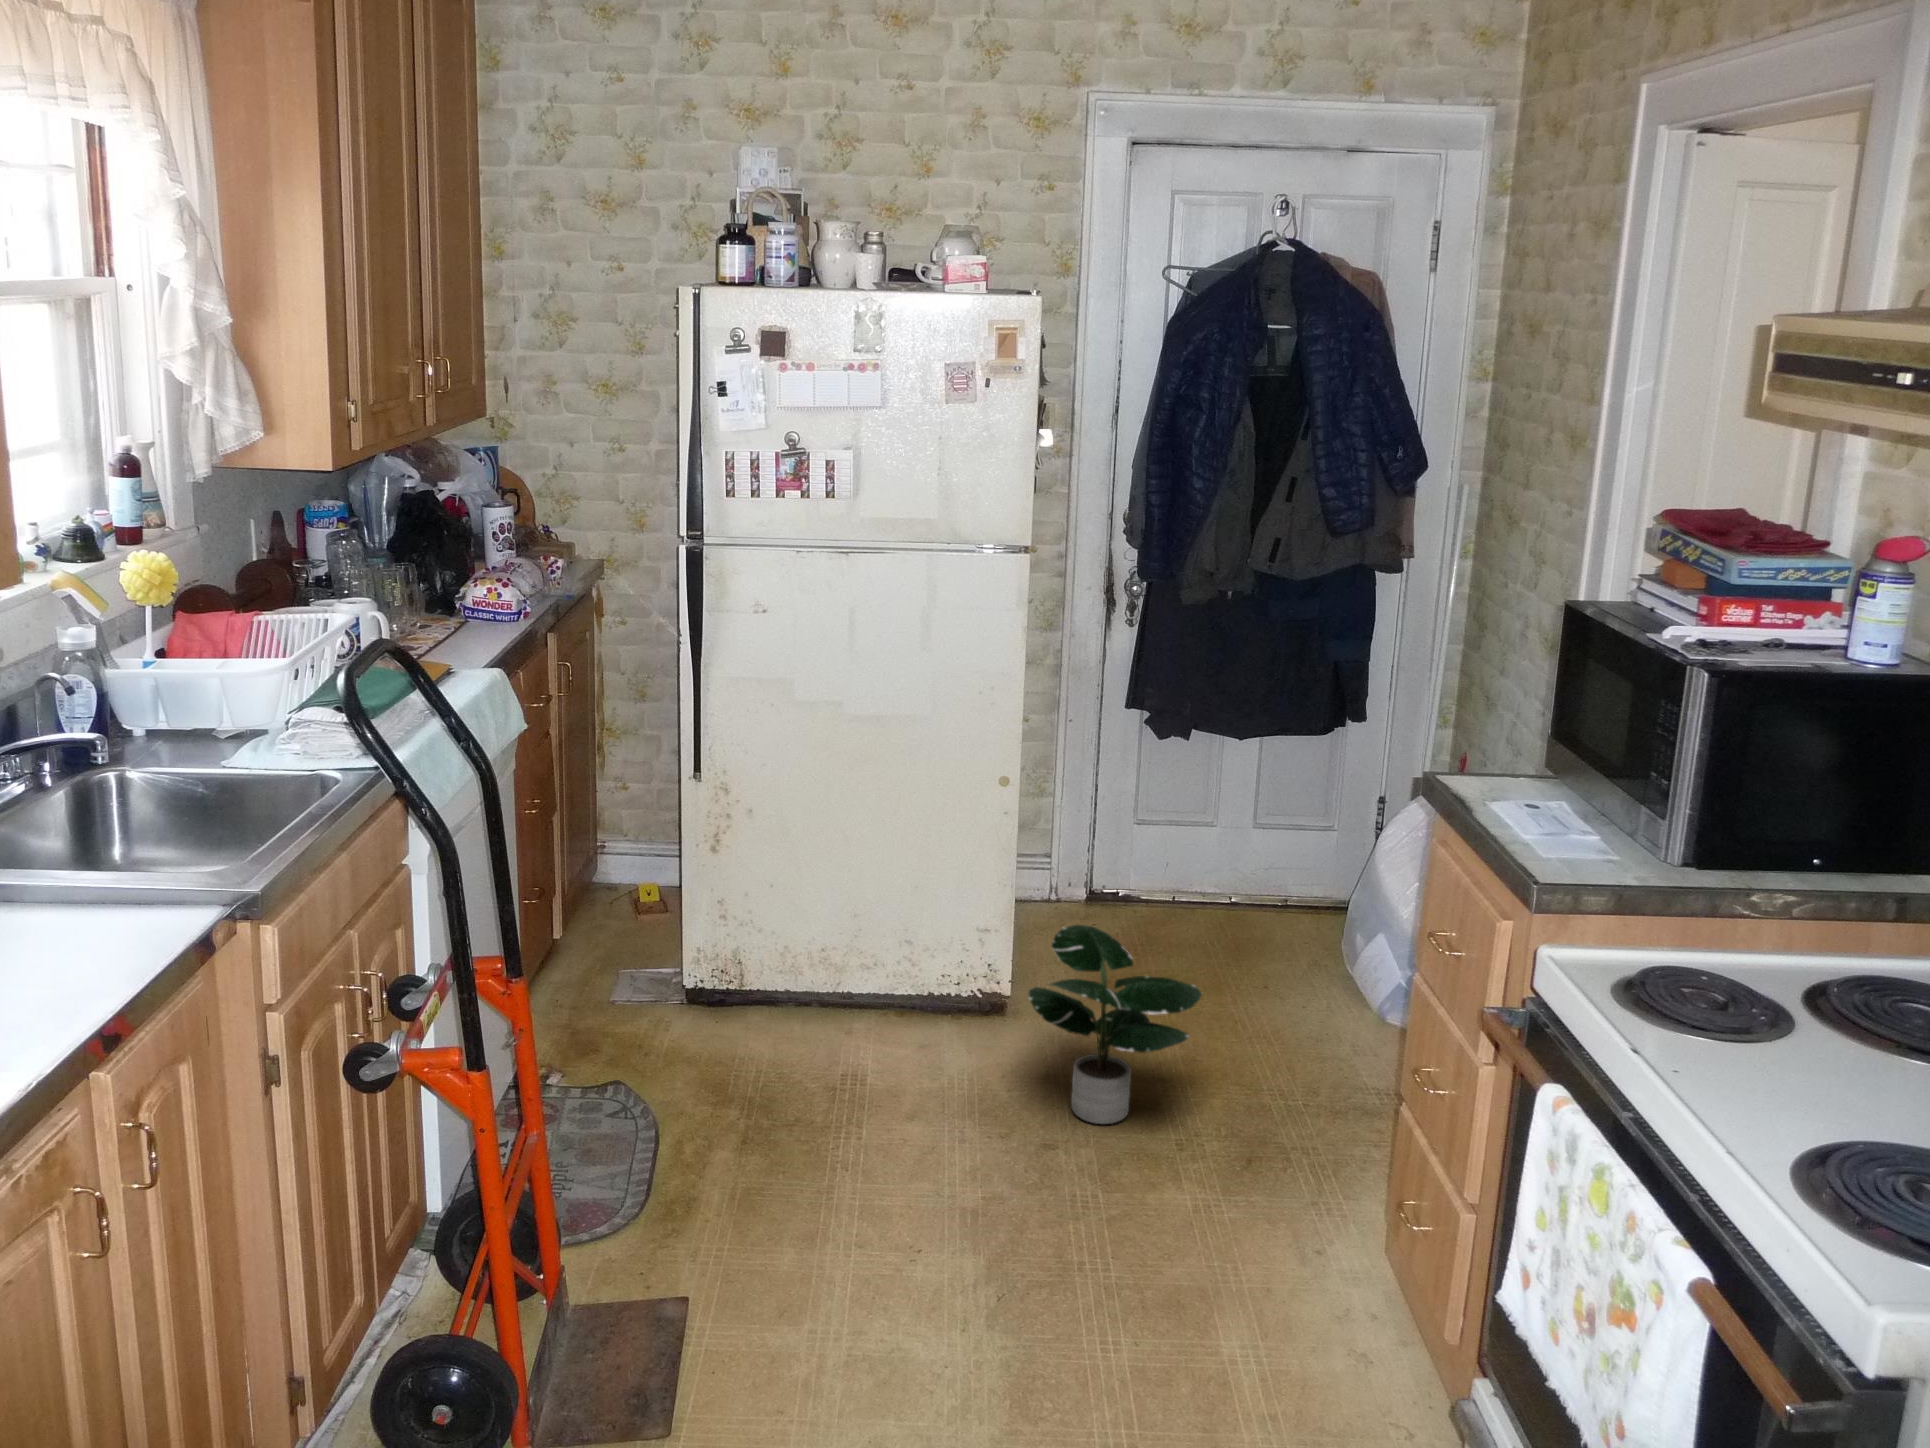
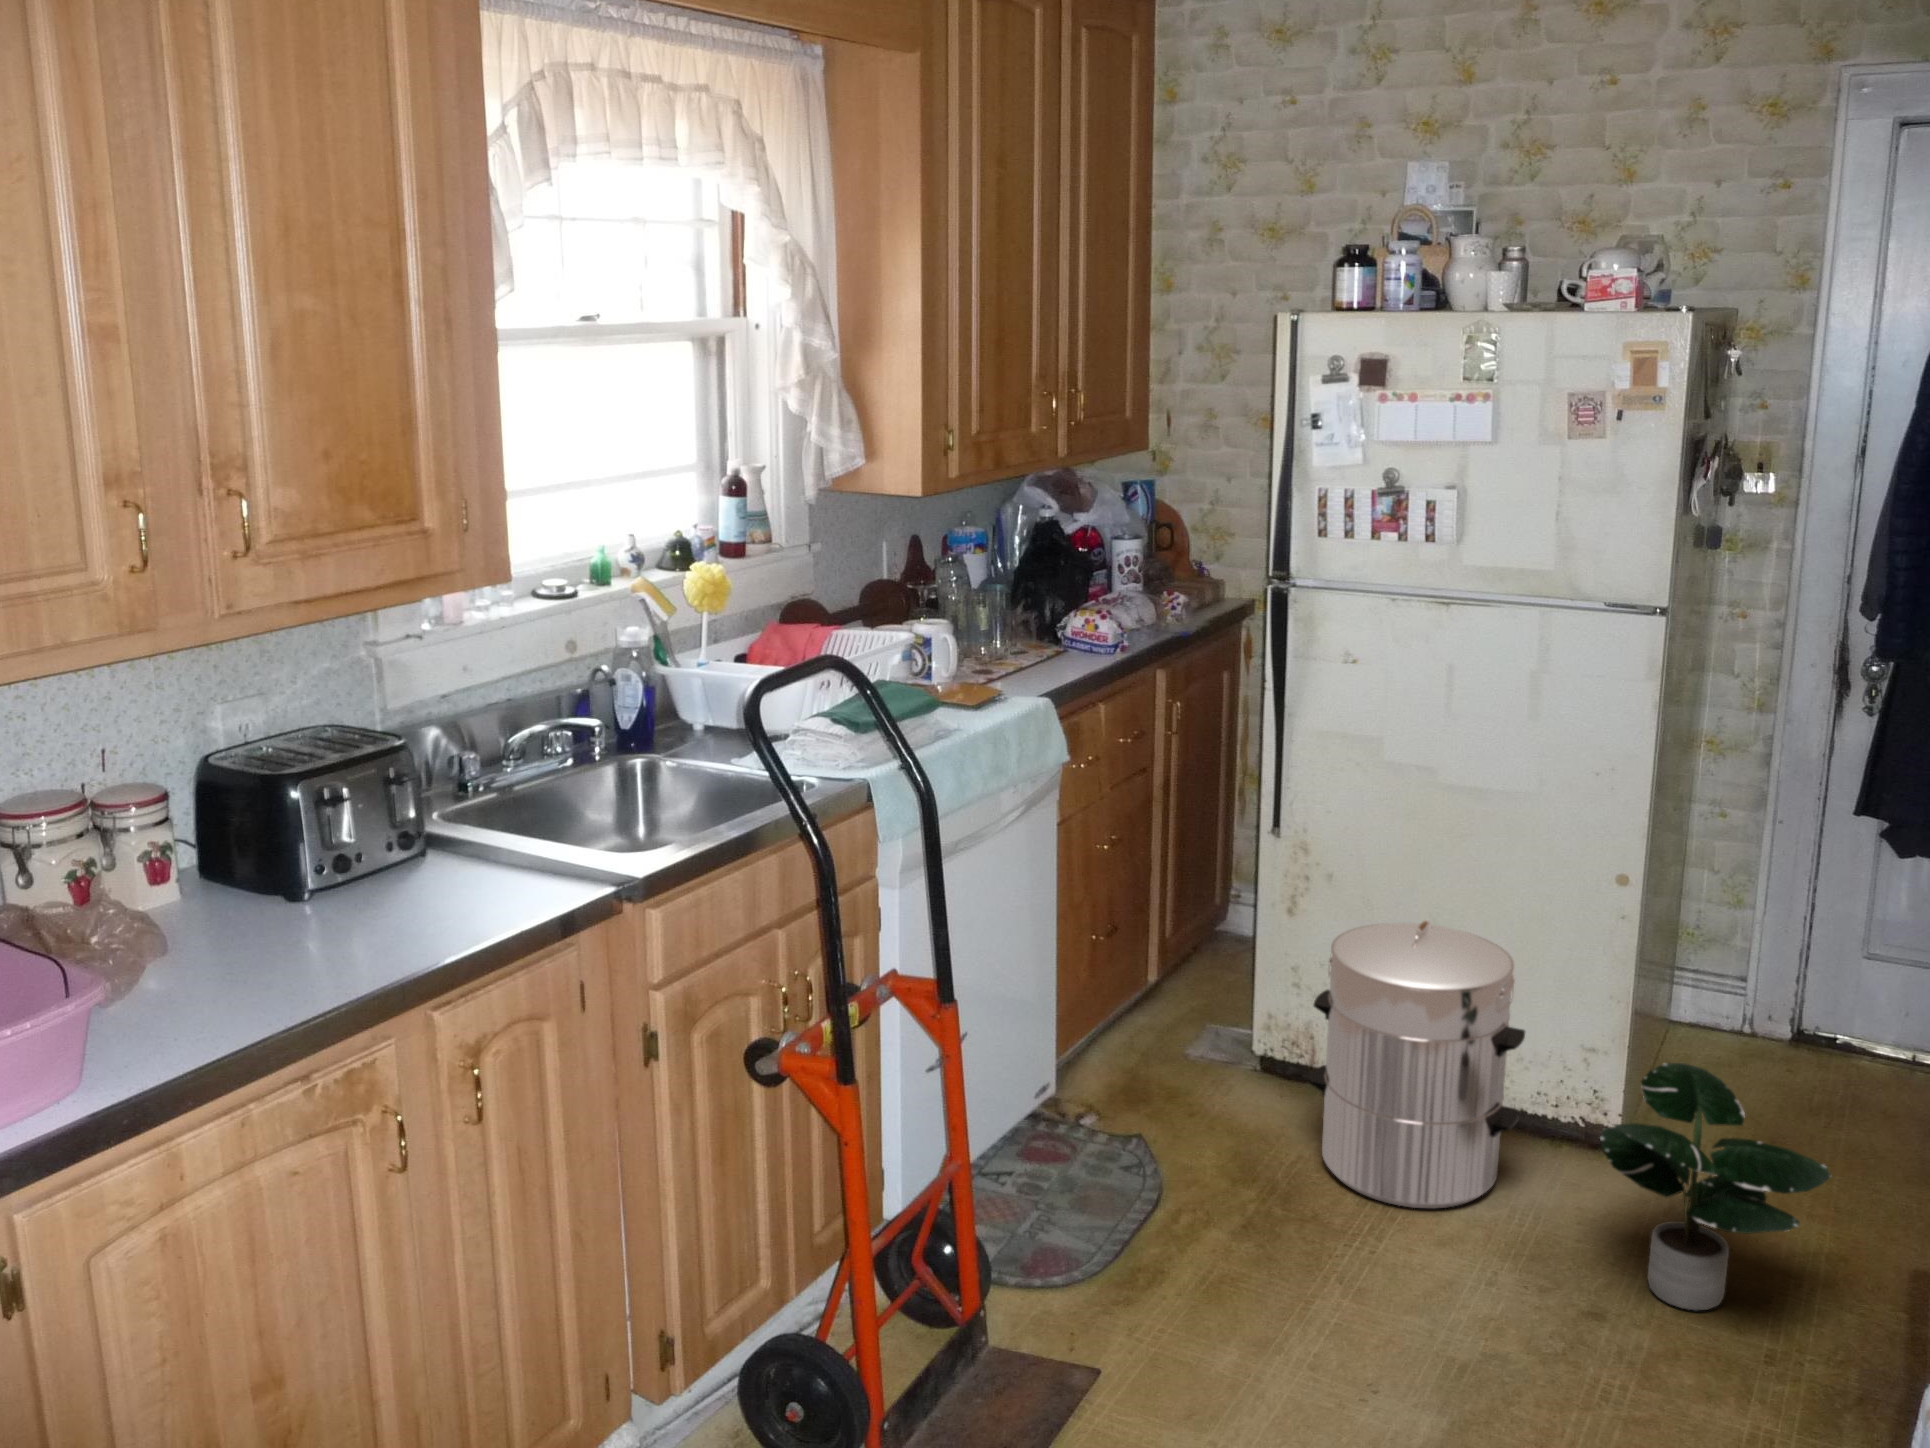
waste bin: none [763,837,947,1095] -> present [1310,920,1525,1208]

